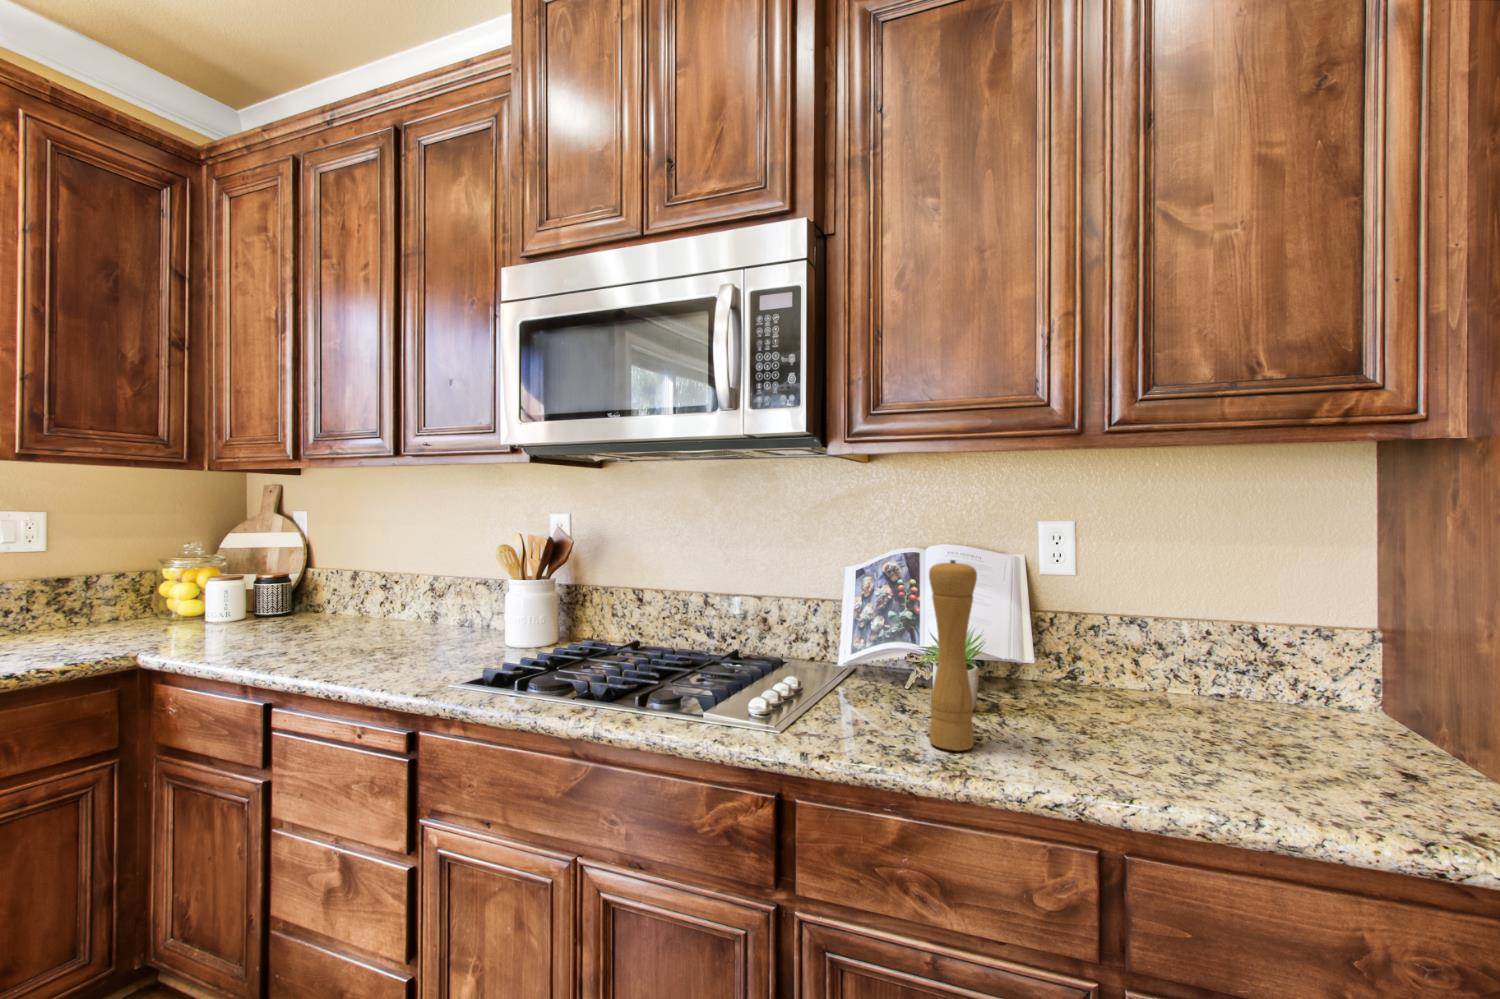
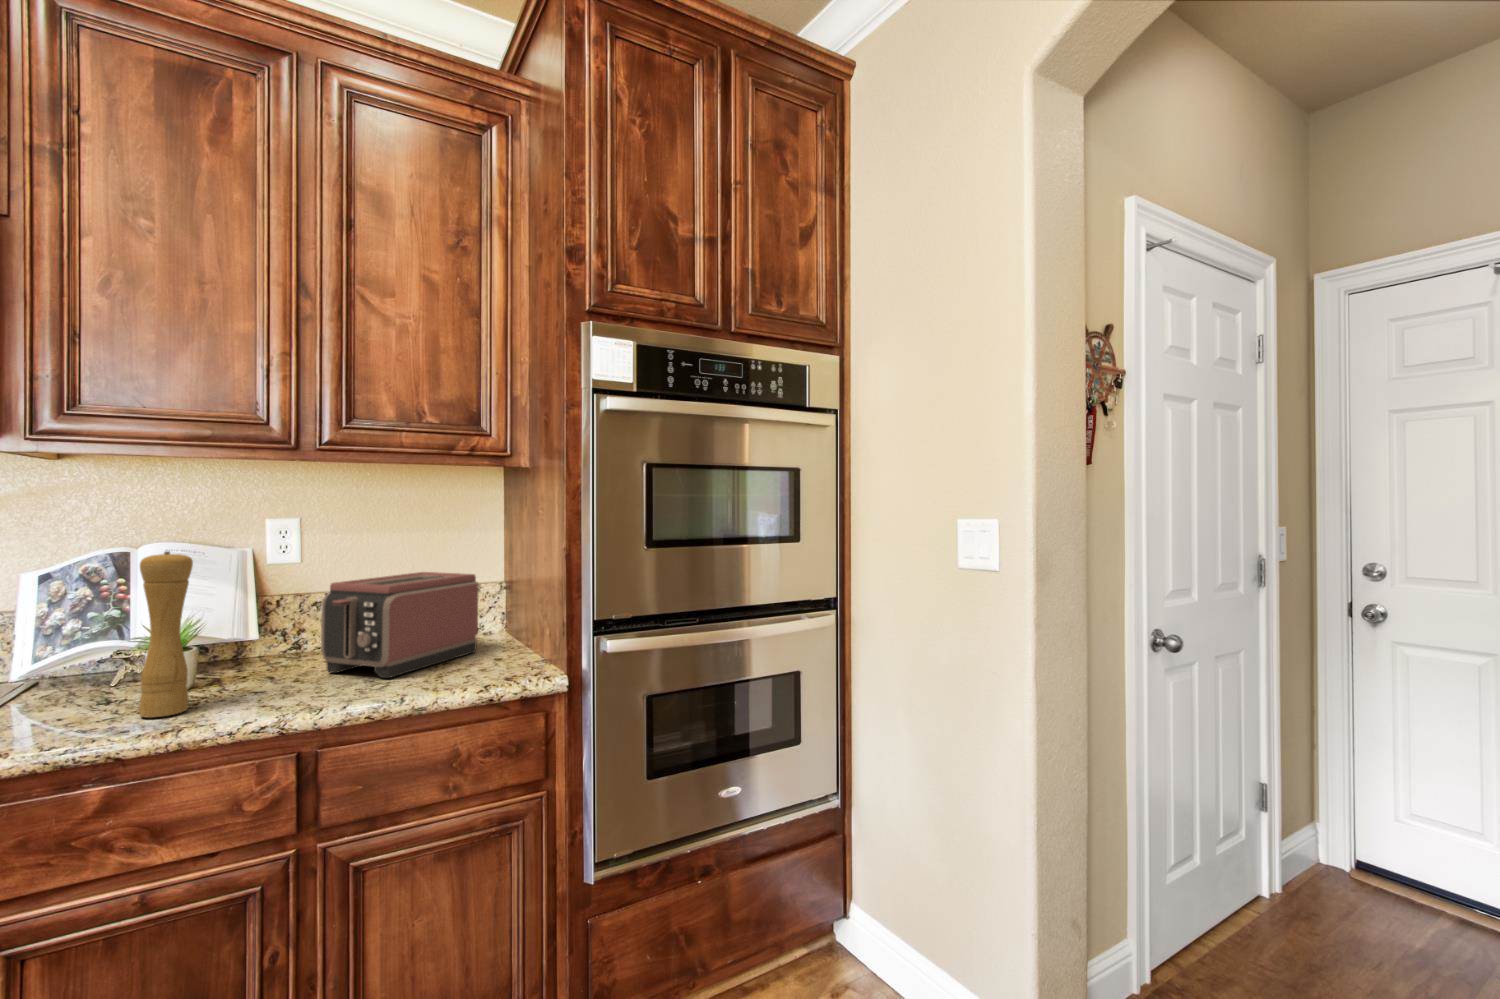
toaster: none [1112,604,1355,766] -> present [321,572,479,678]

